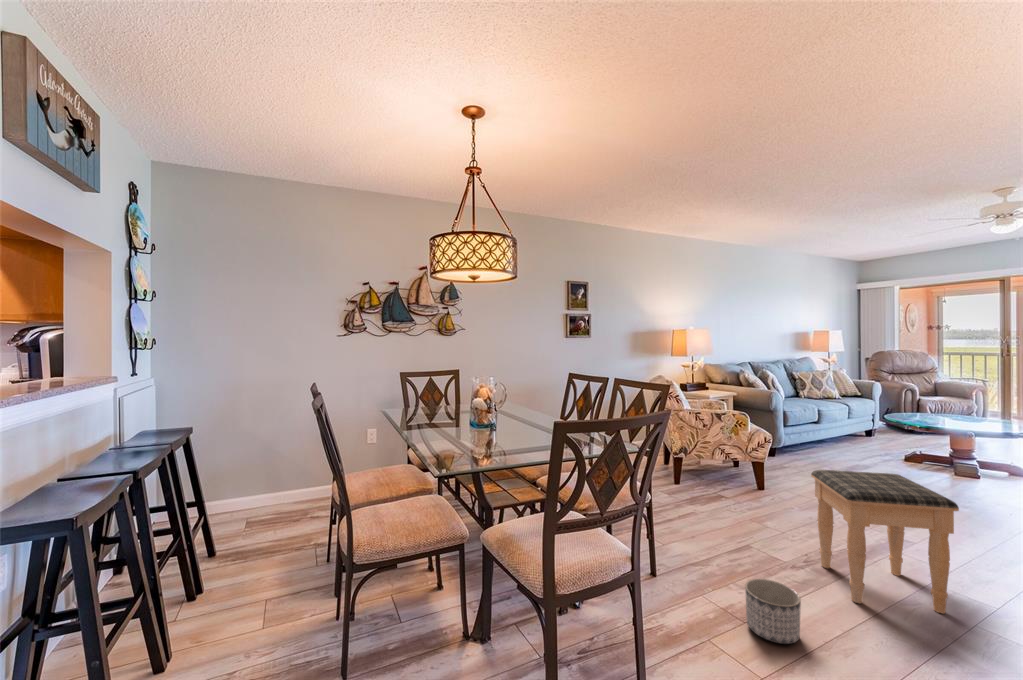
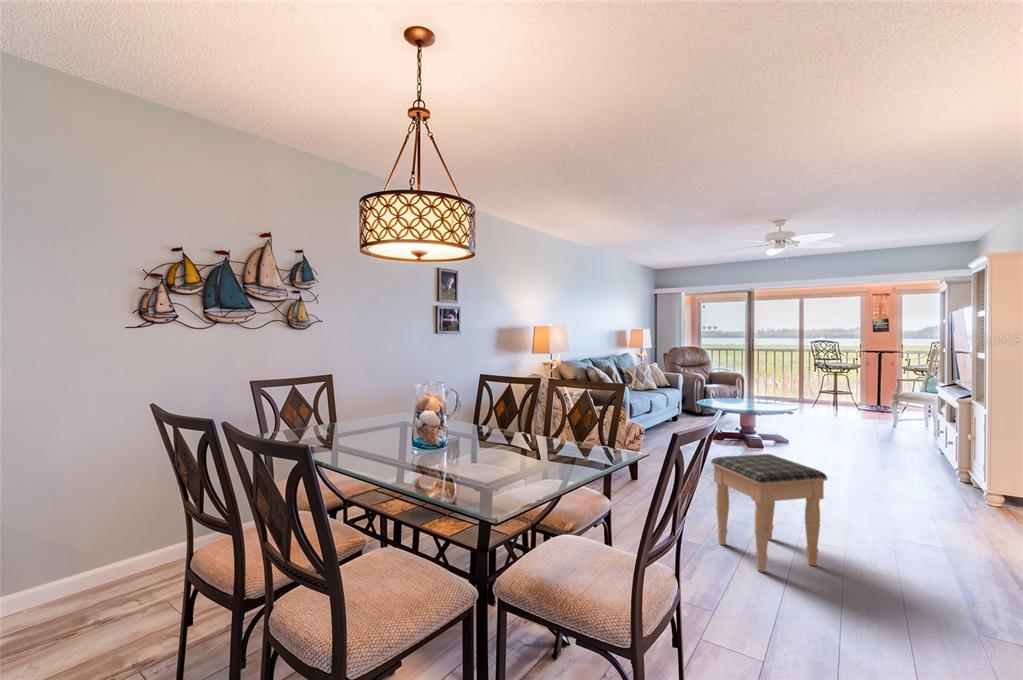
planter: present [745,579,801,644] -> none [703,569,753,629]

